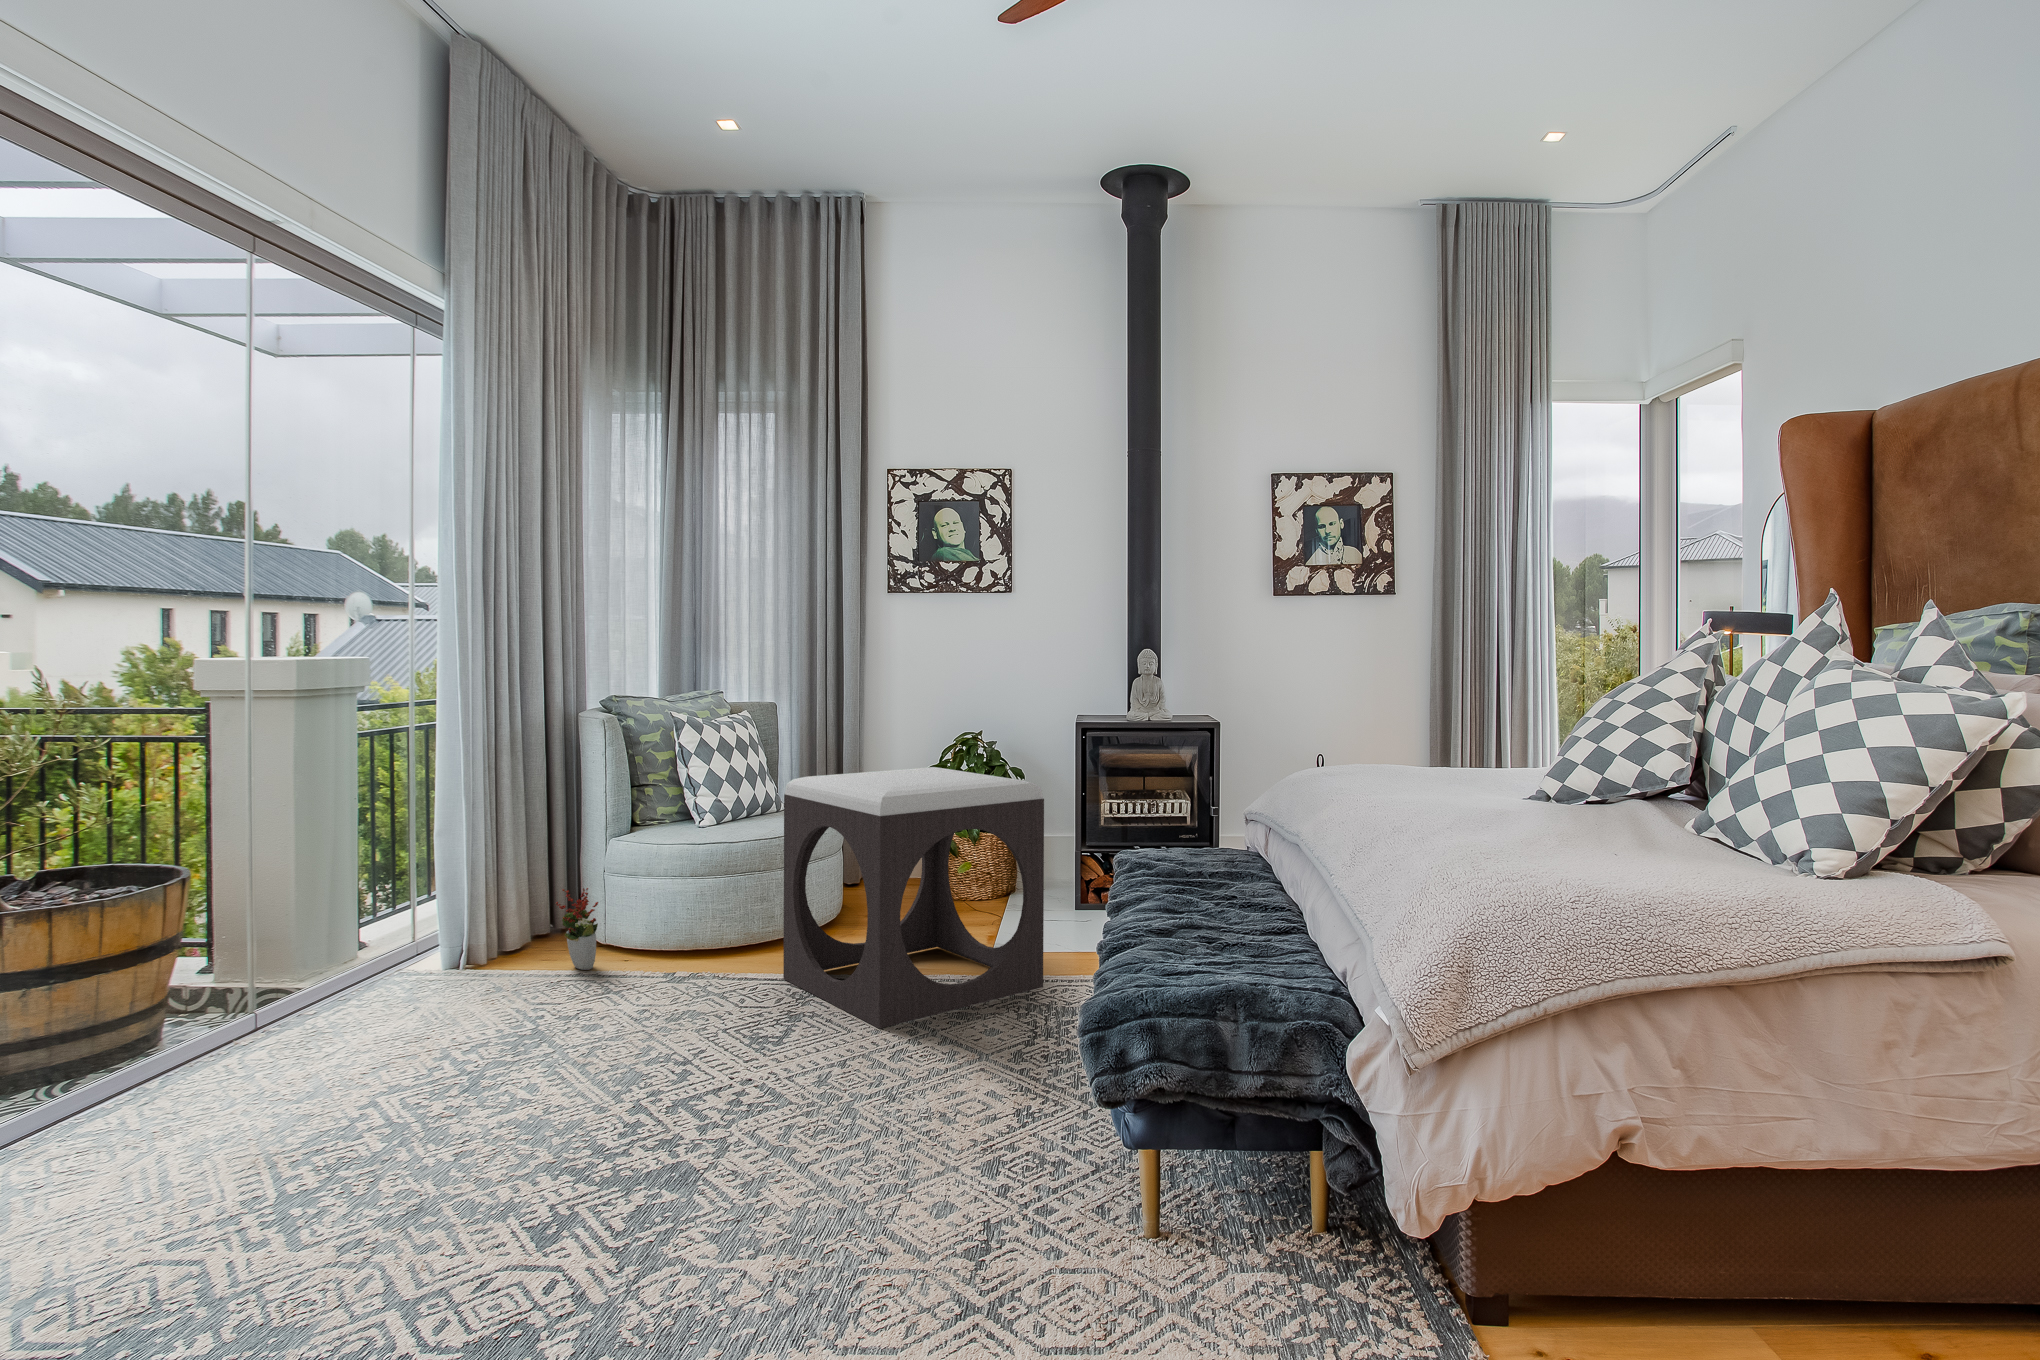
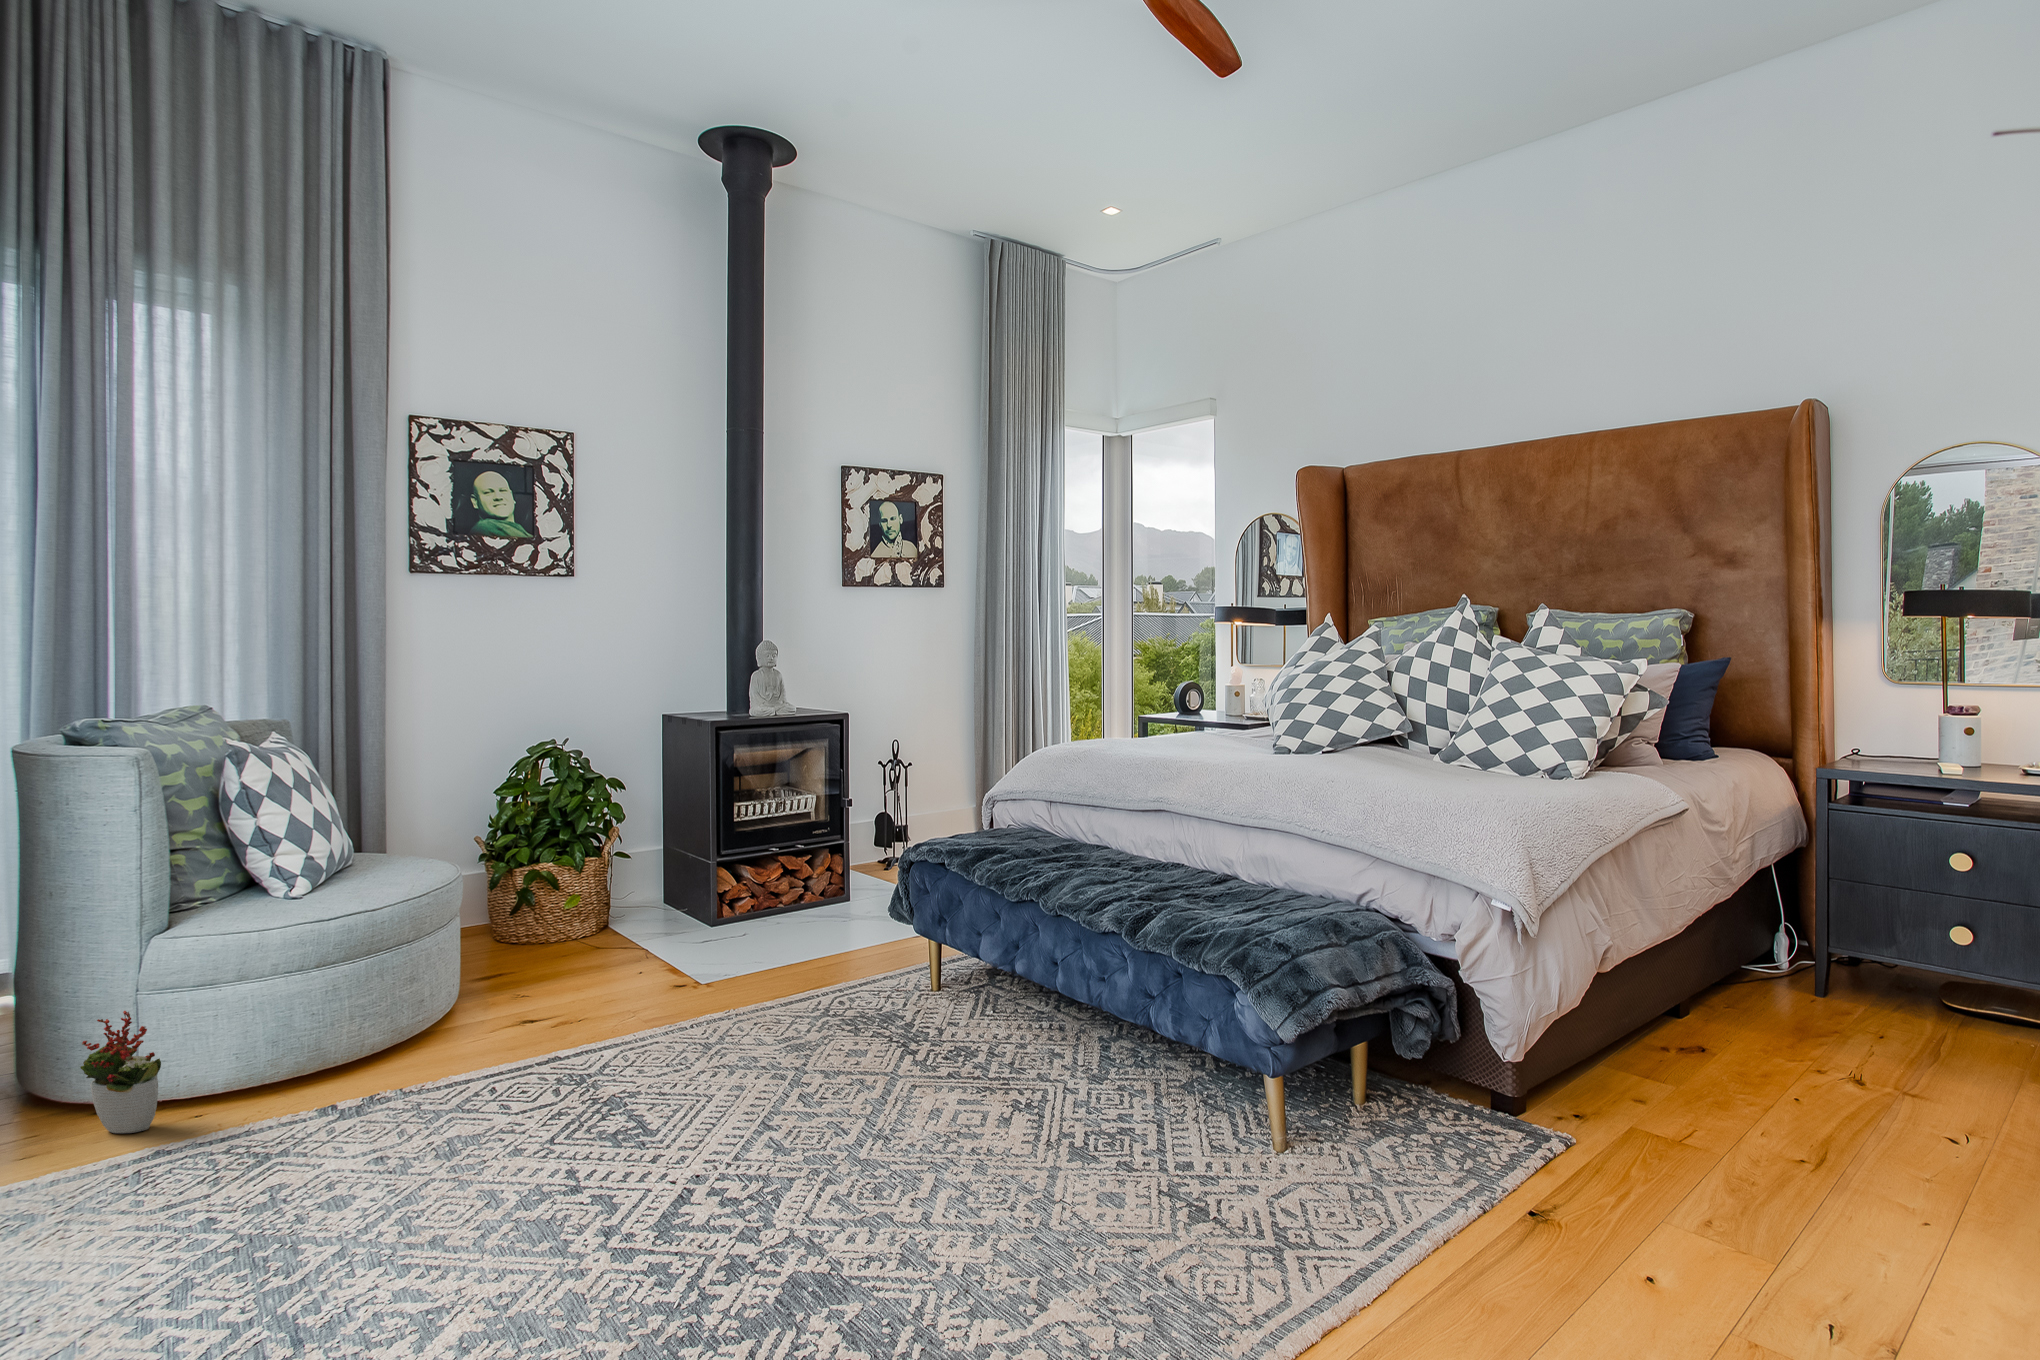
footstool: present [783,767,1044,1028] -> none [482,785,801,1087]

